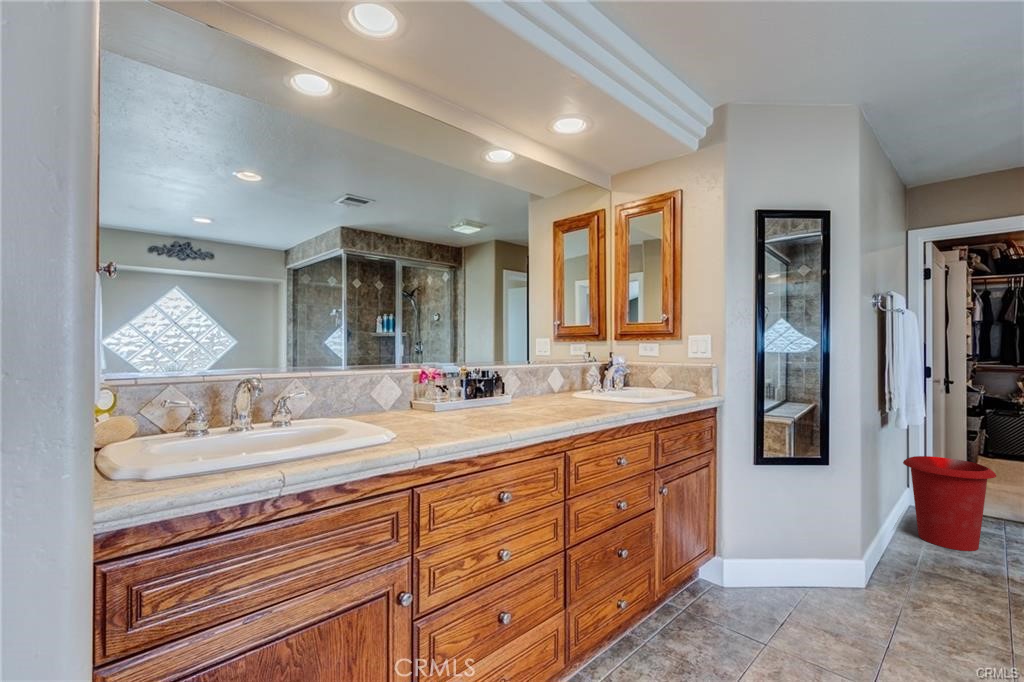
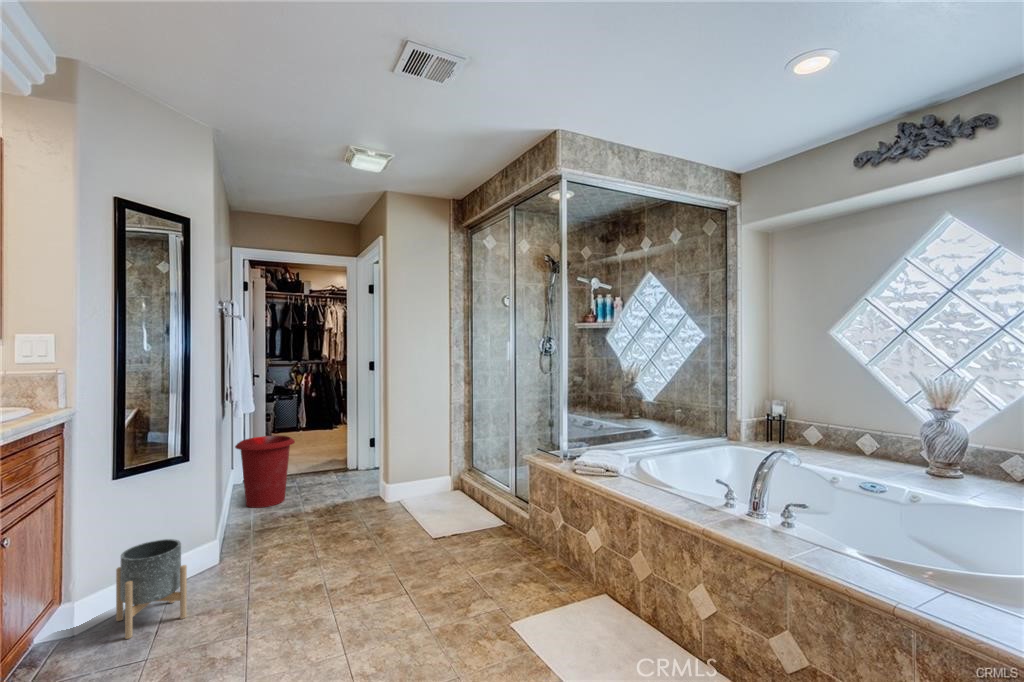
planter: none [755,531,814,626] -> present [116,539,187,639]

